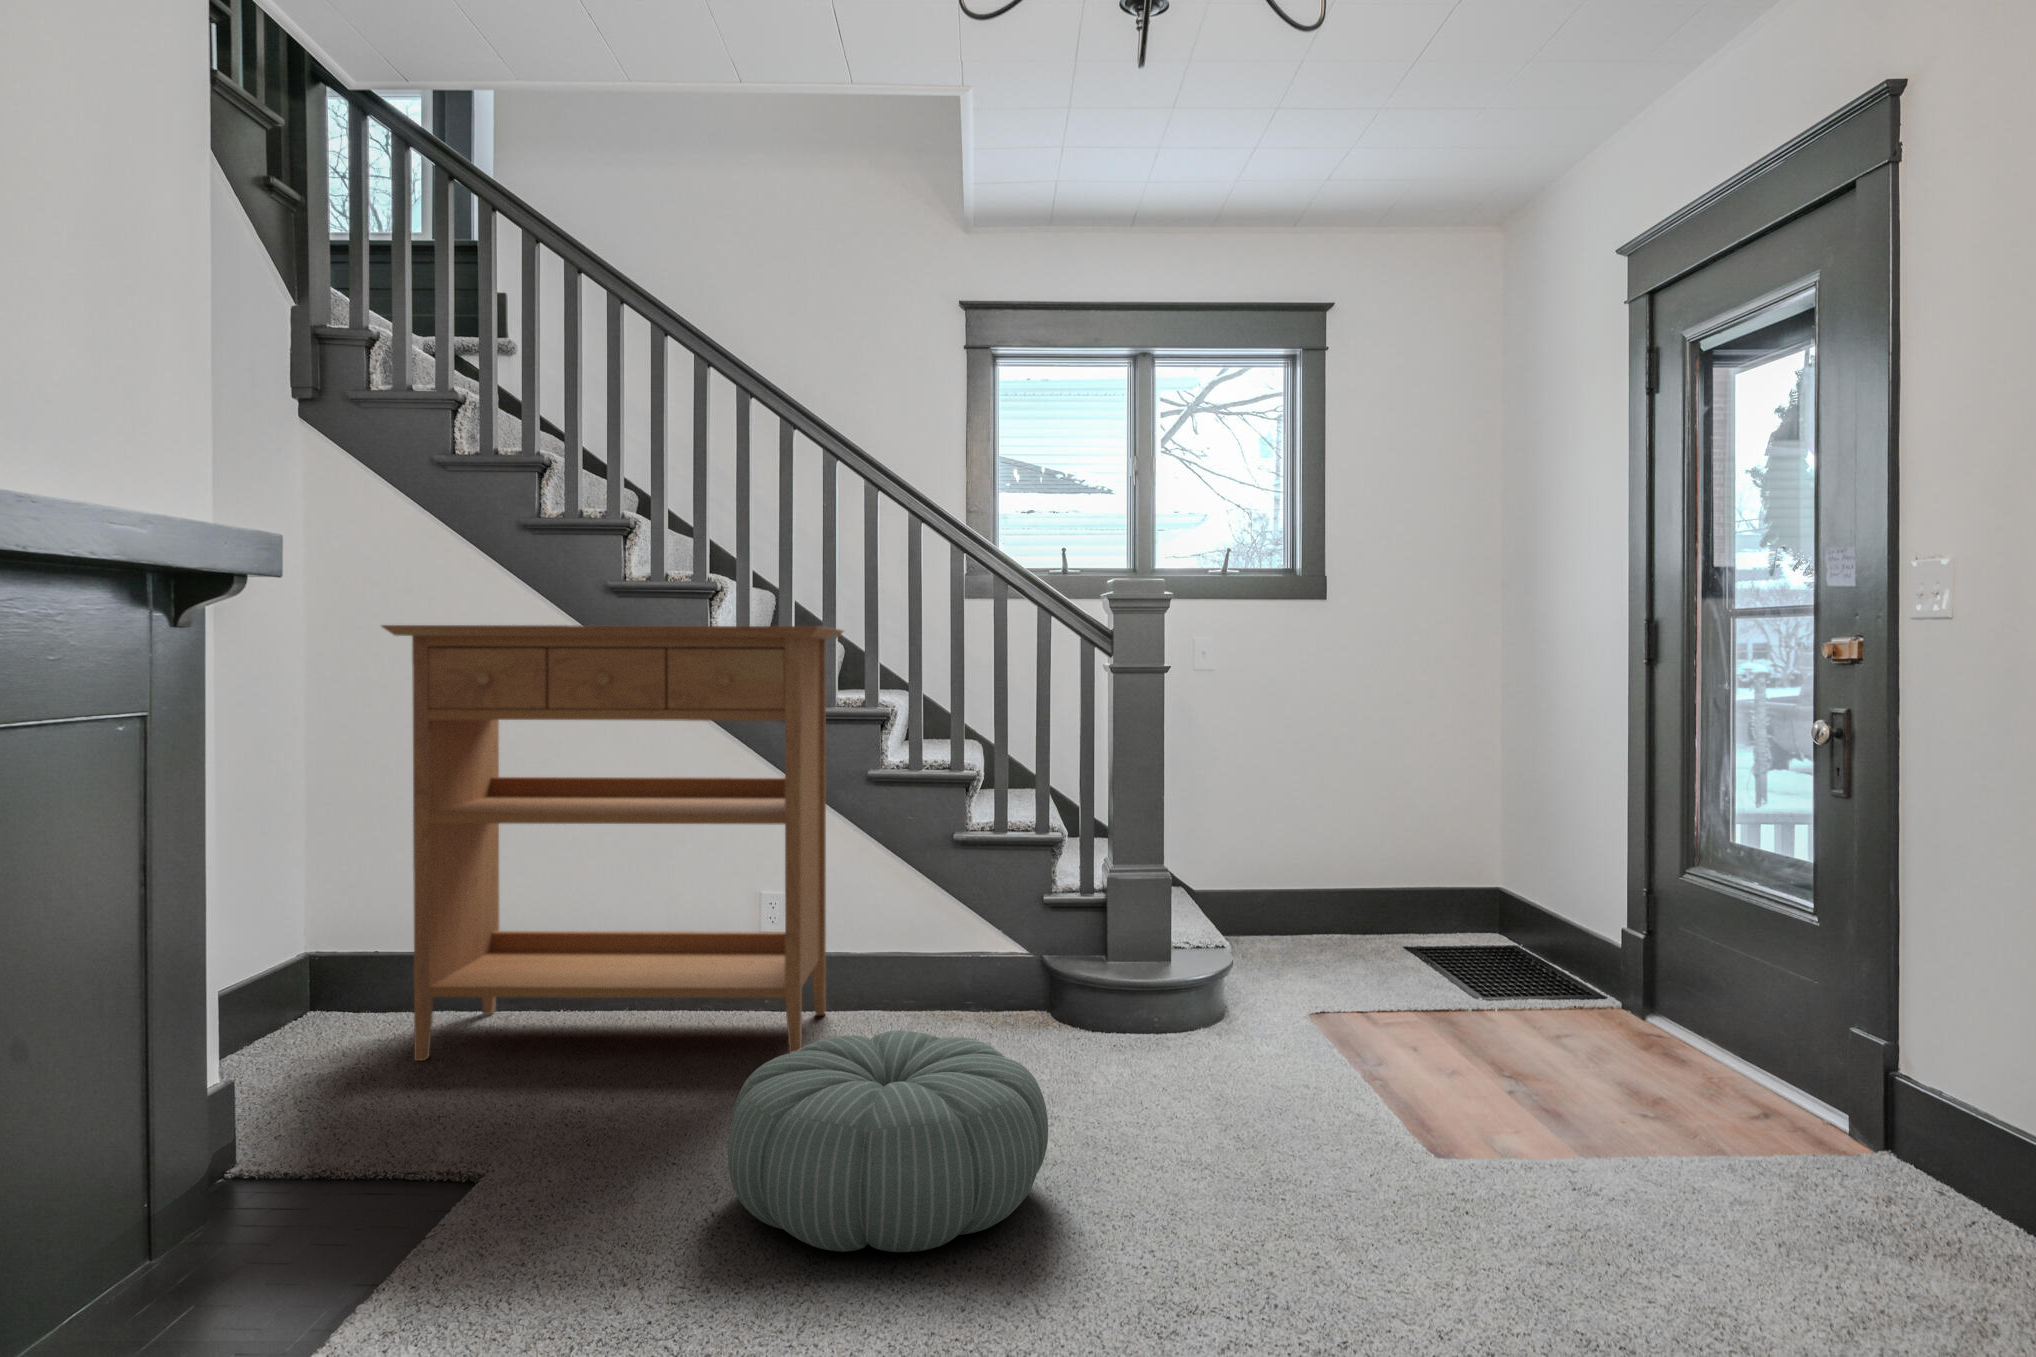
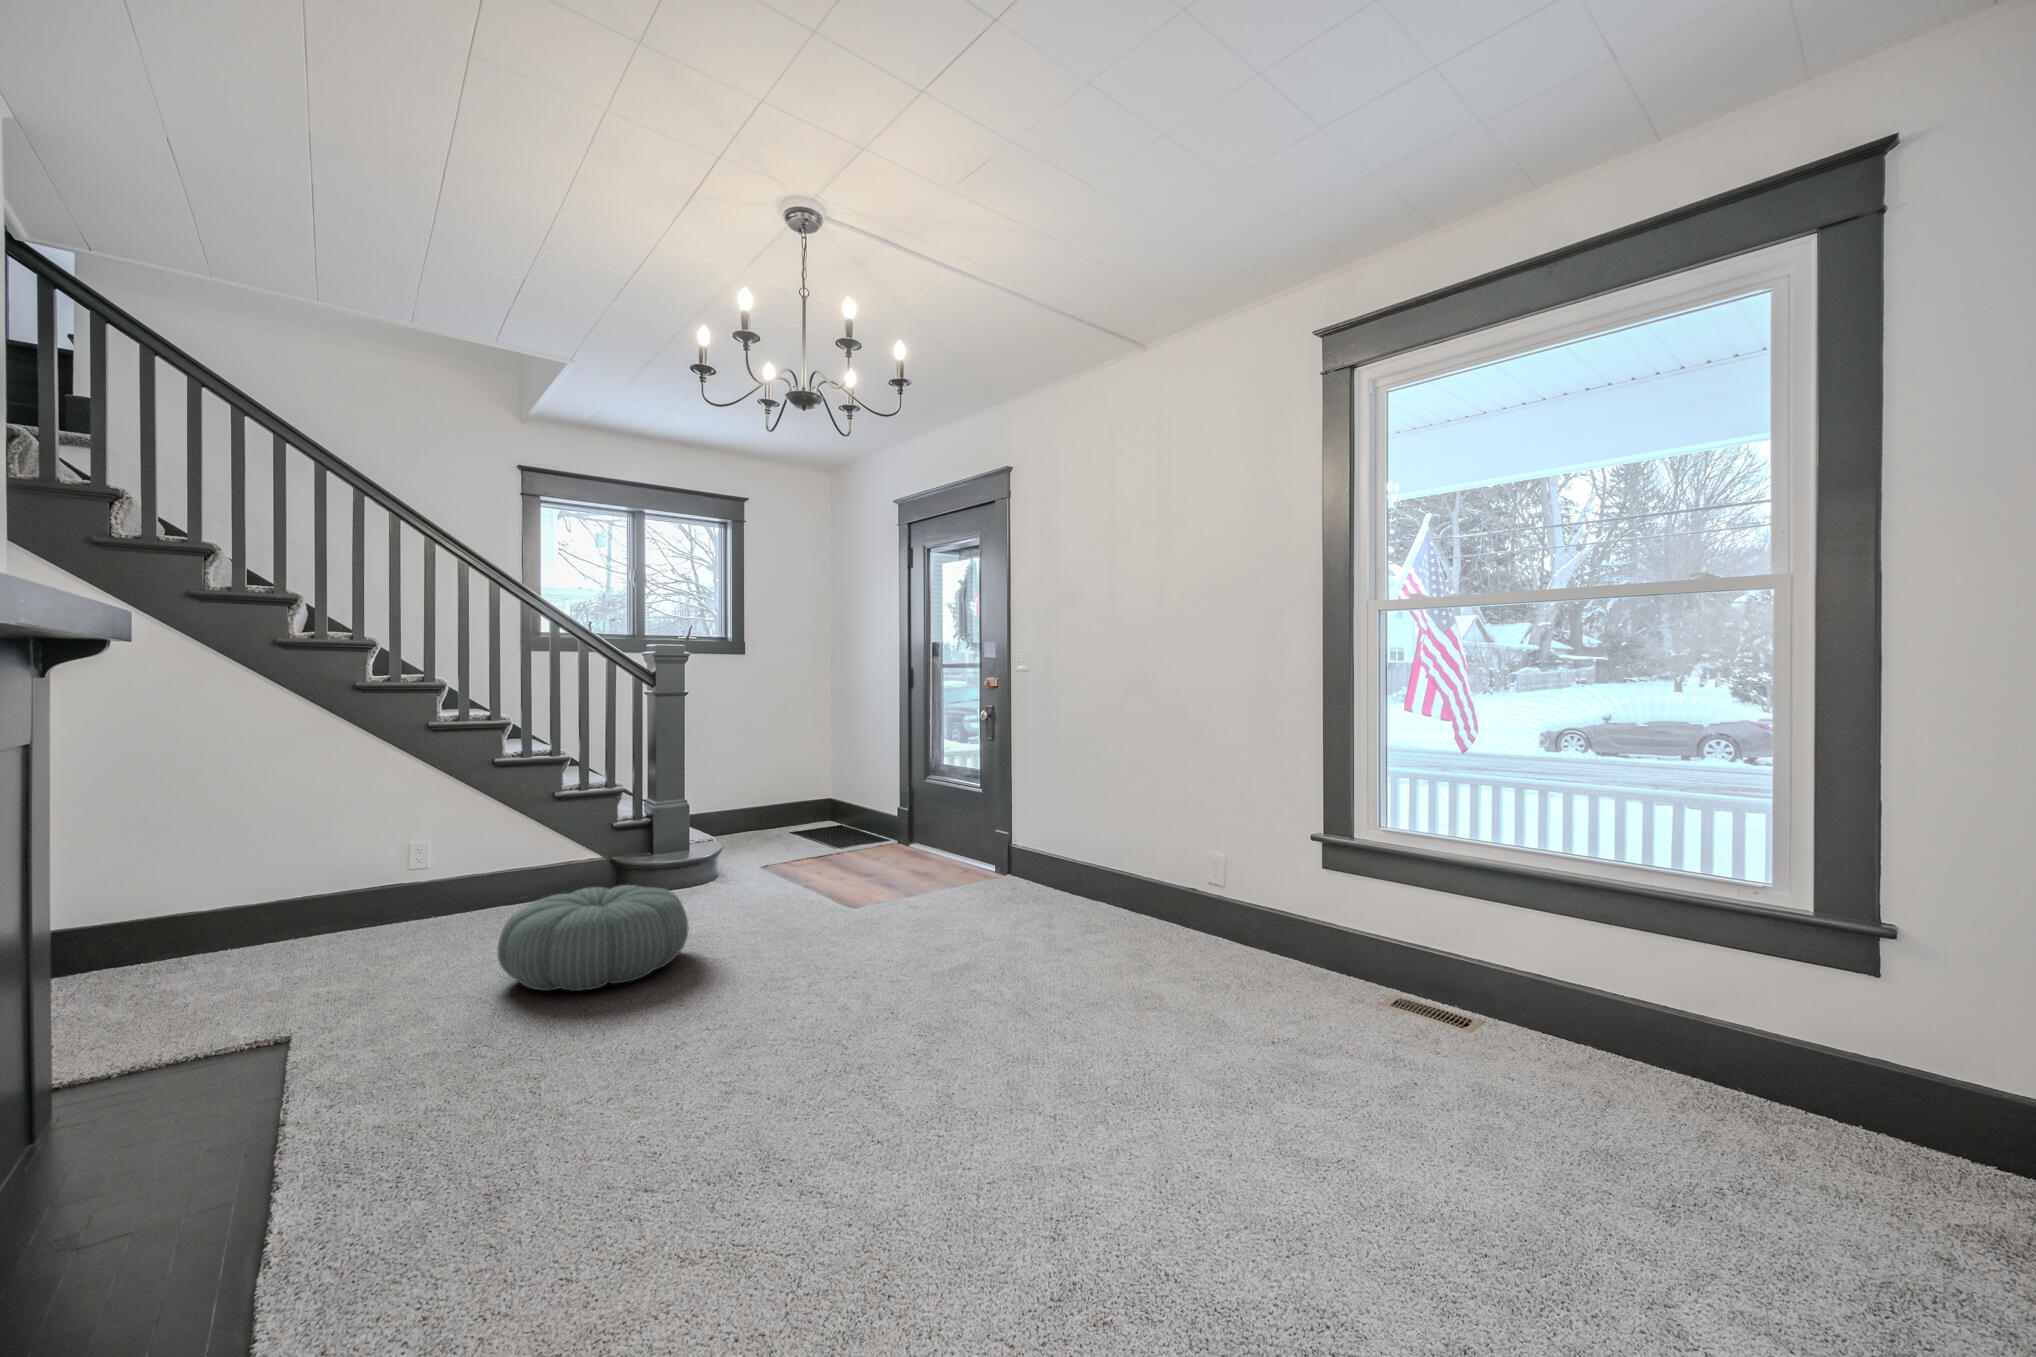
console table: present [382,625,843,1061] -> none [94,666,490,998]

